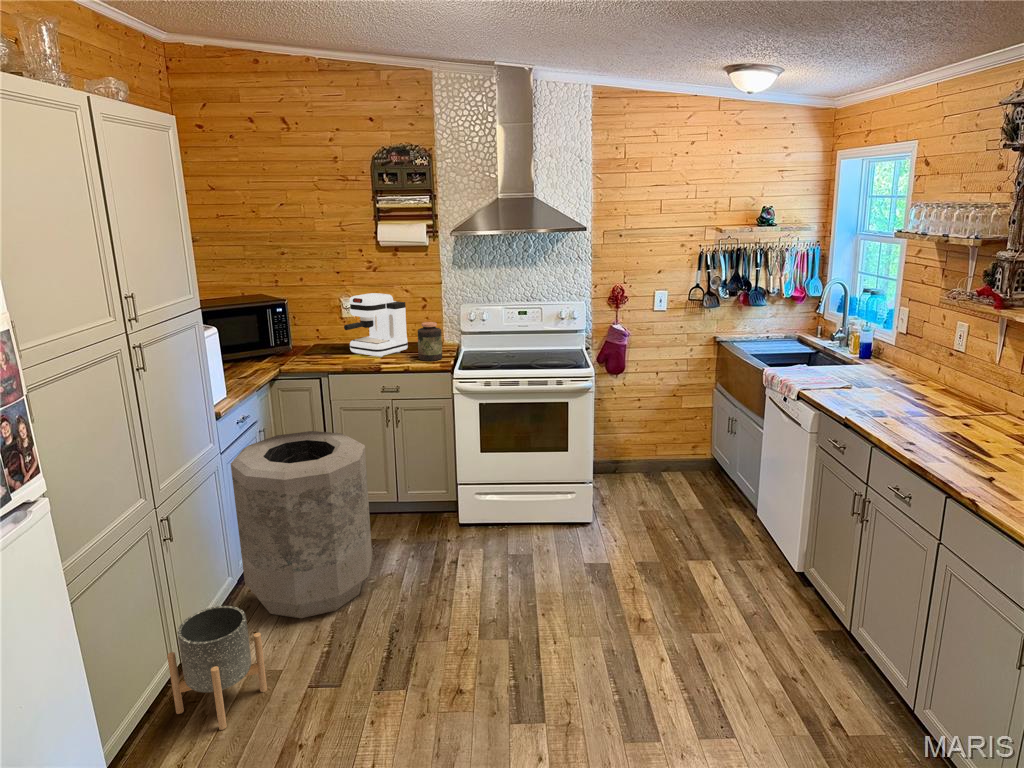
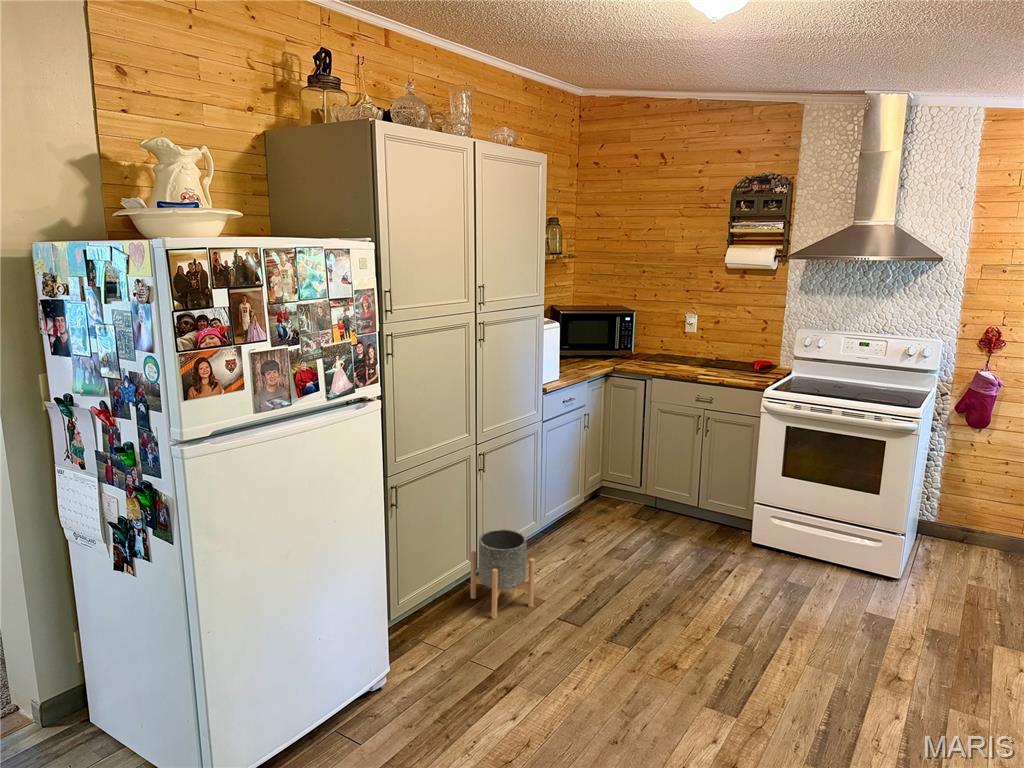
coffee maker: present [344,293,408,357] -> none [678,311,740,370]
jar: present [418,322,442,361] -> none [741,342,767,380]
trash can: present [231,431,372,618] -> none [547,418,660,573]

